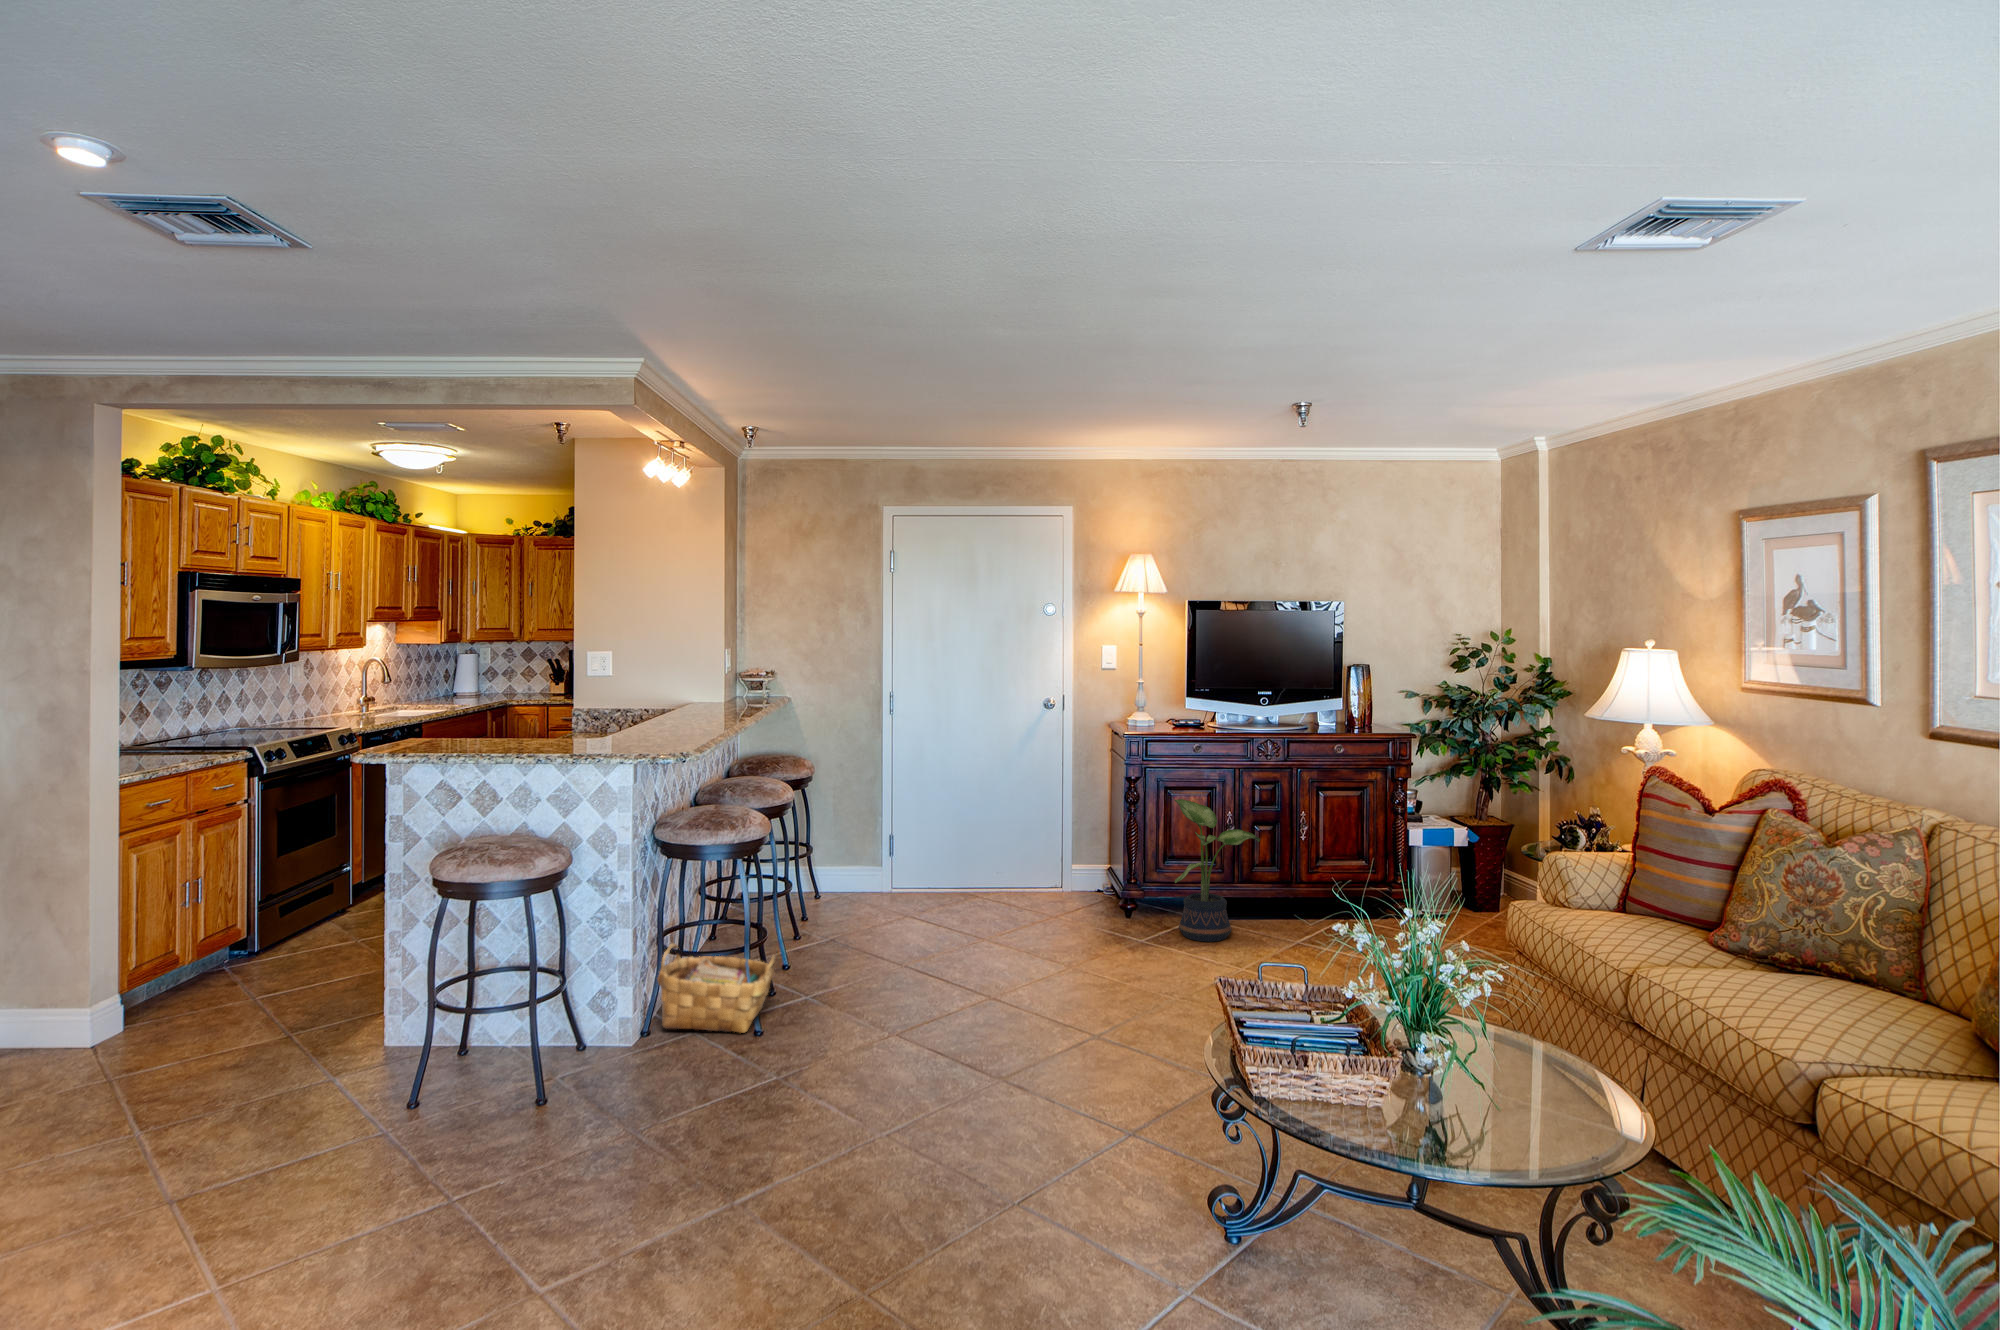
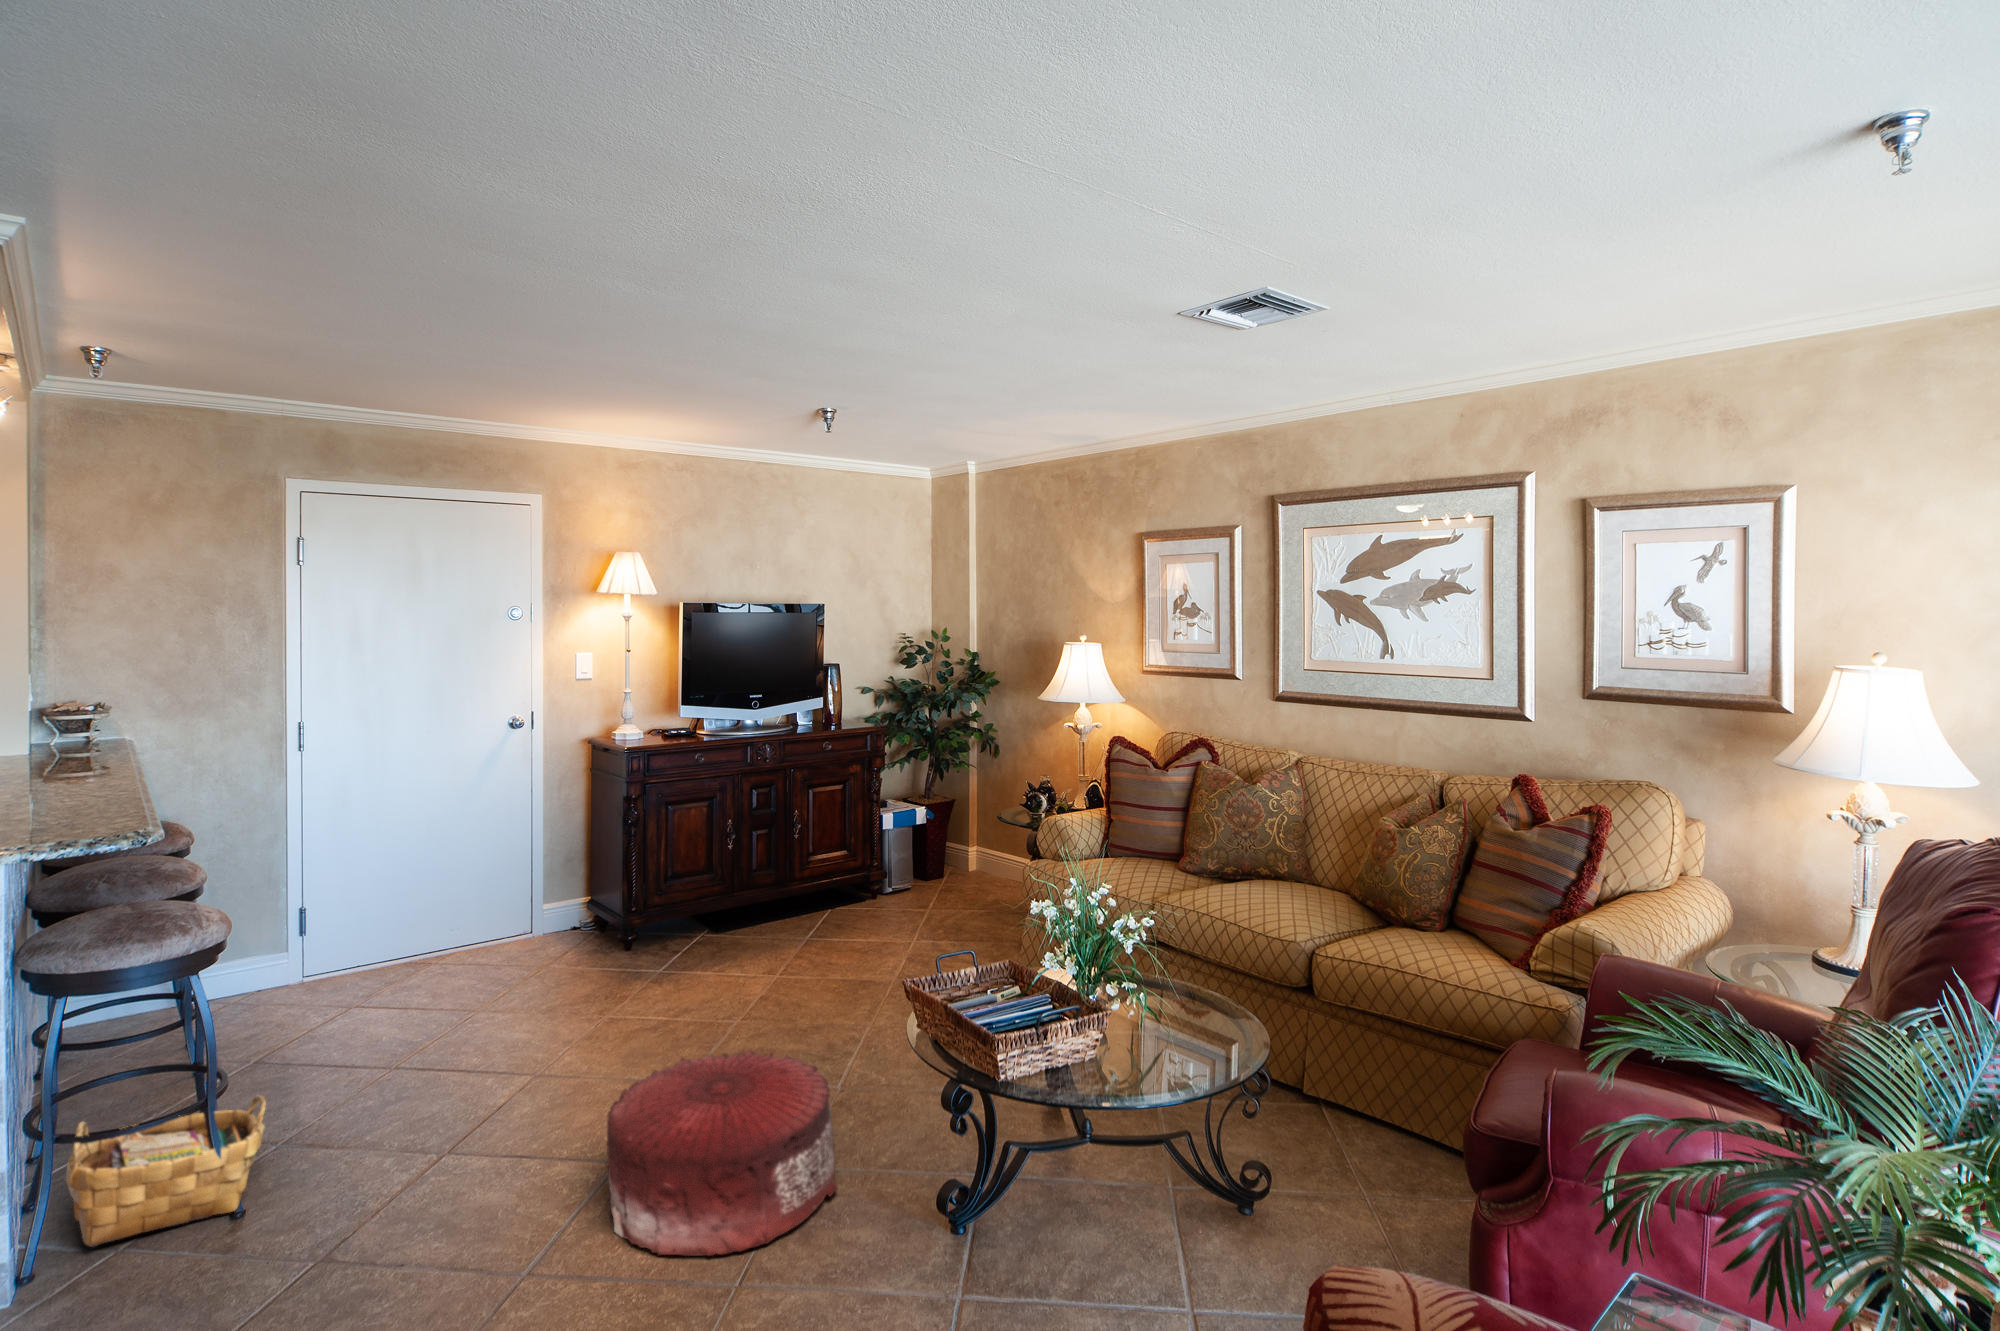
potted plant: present [1174,799,1260,942] -> none [677,814,771,957]
pouf: none [939,1004,1145,1188] -> present [607,1051,838,1256]

